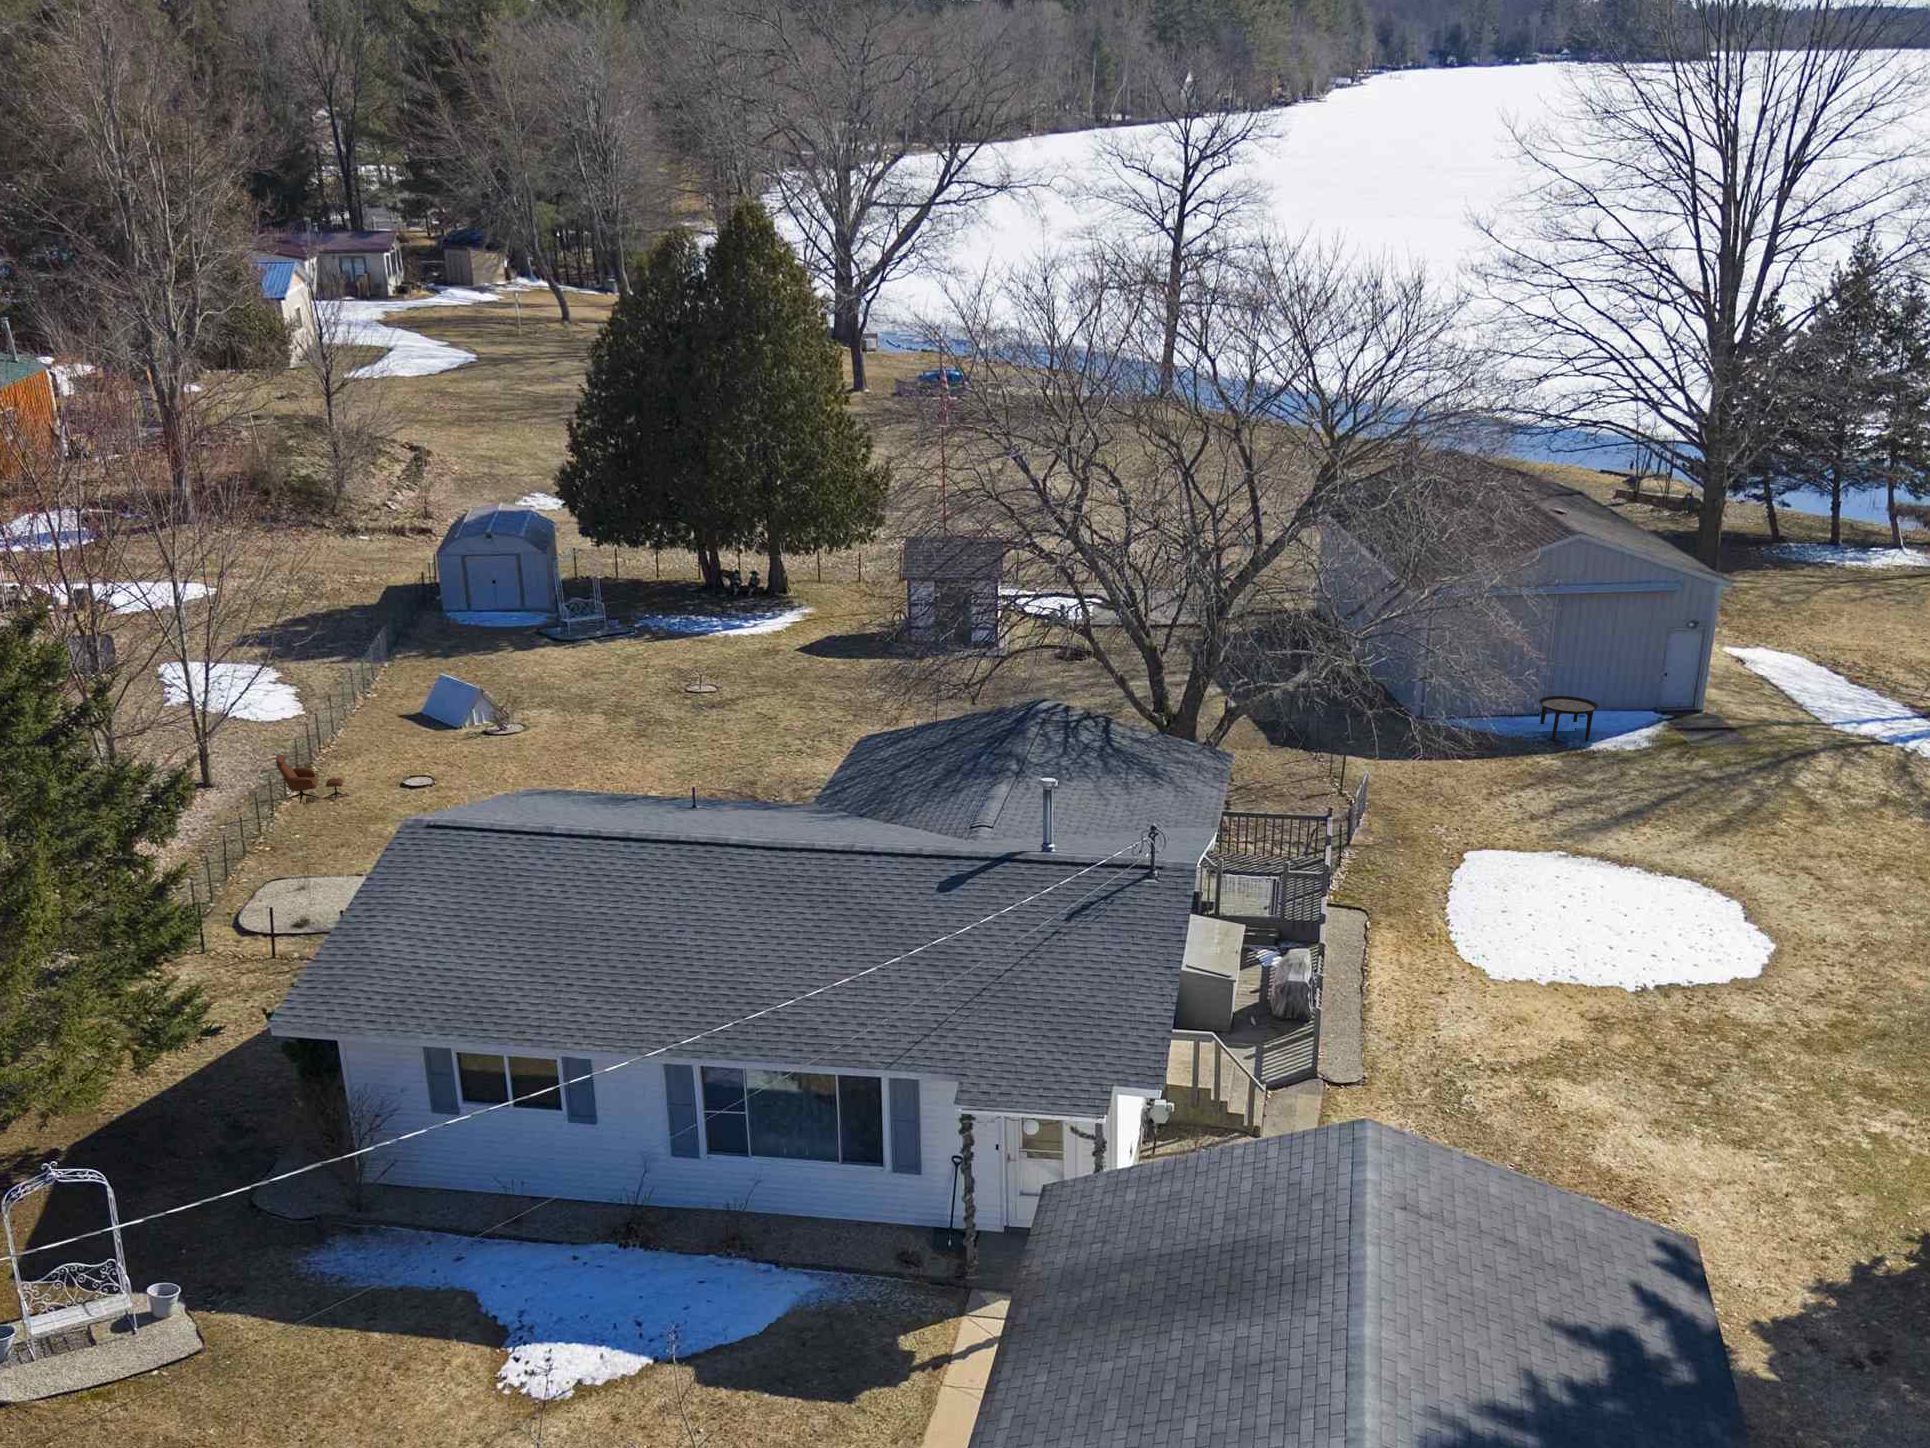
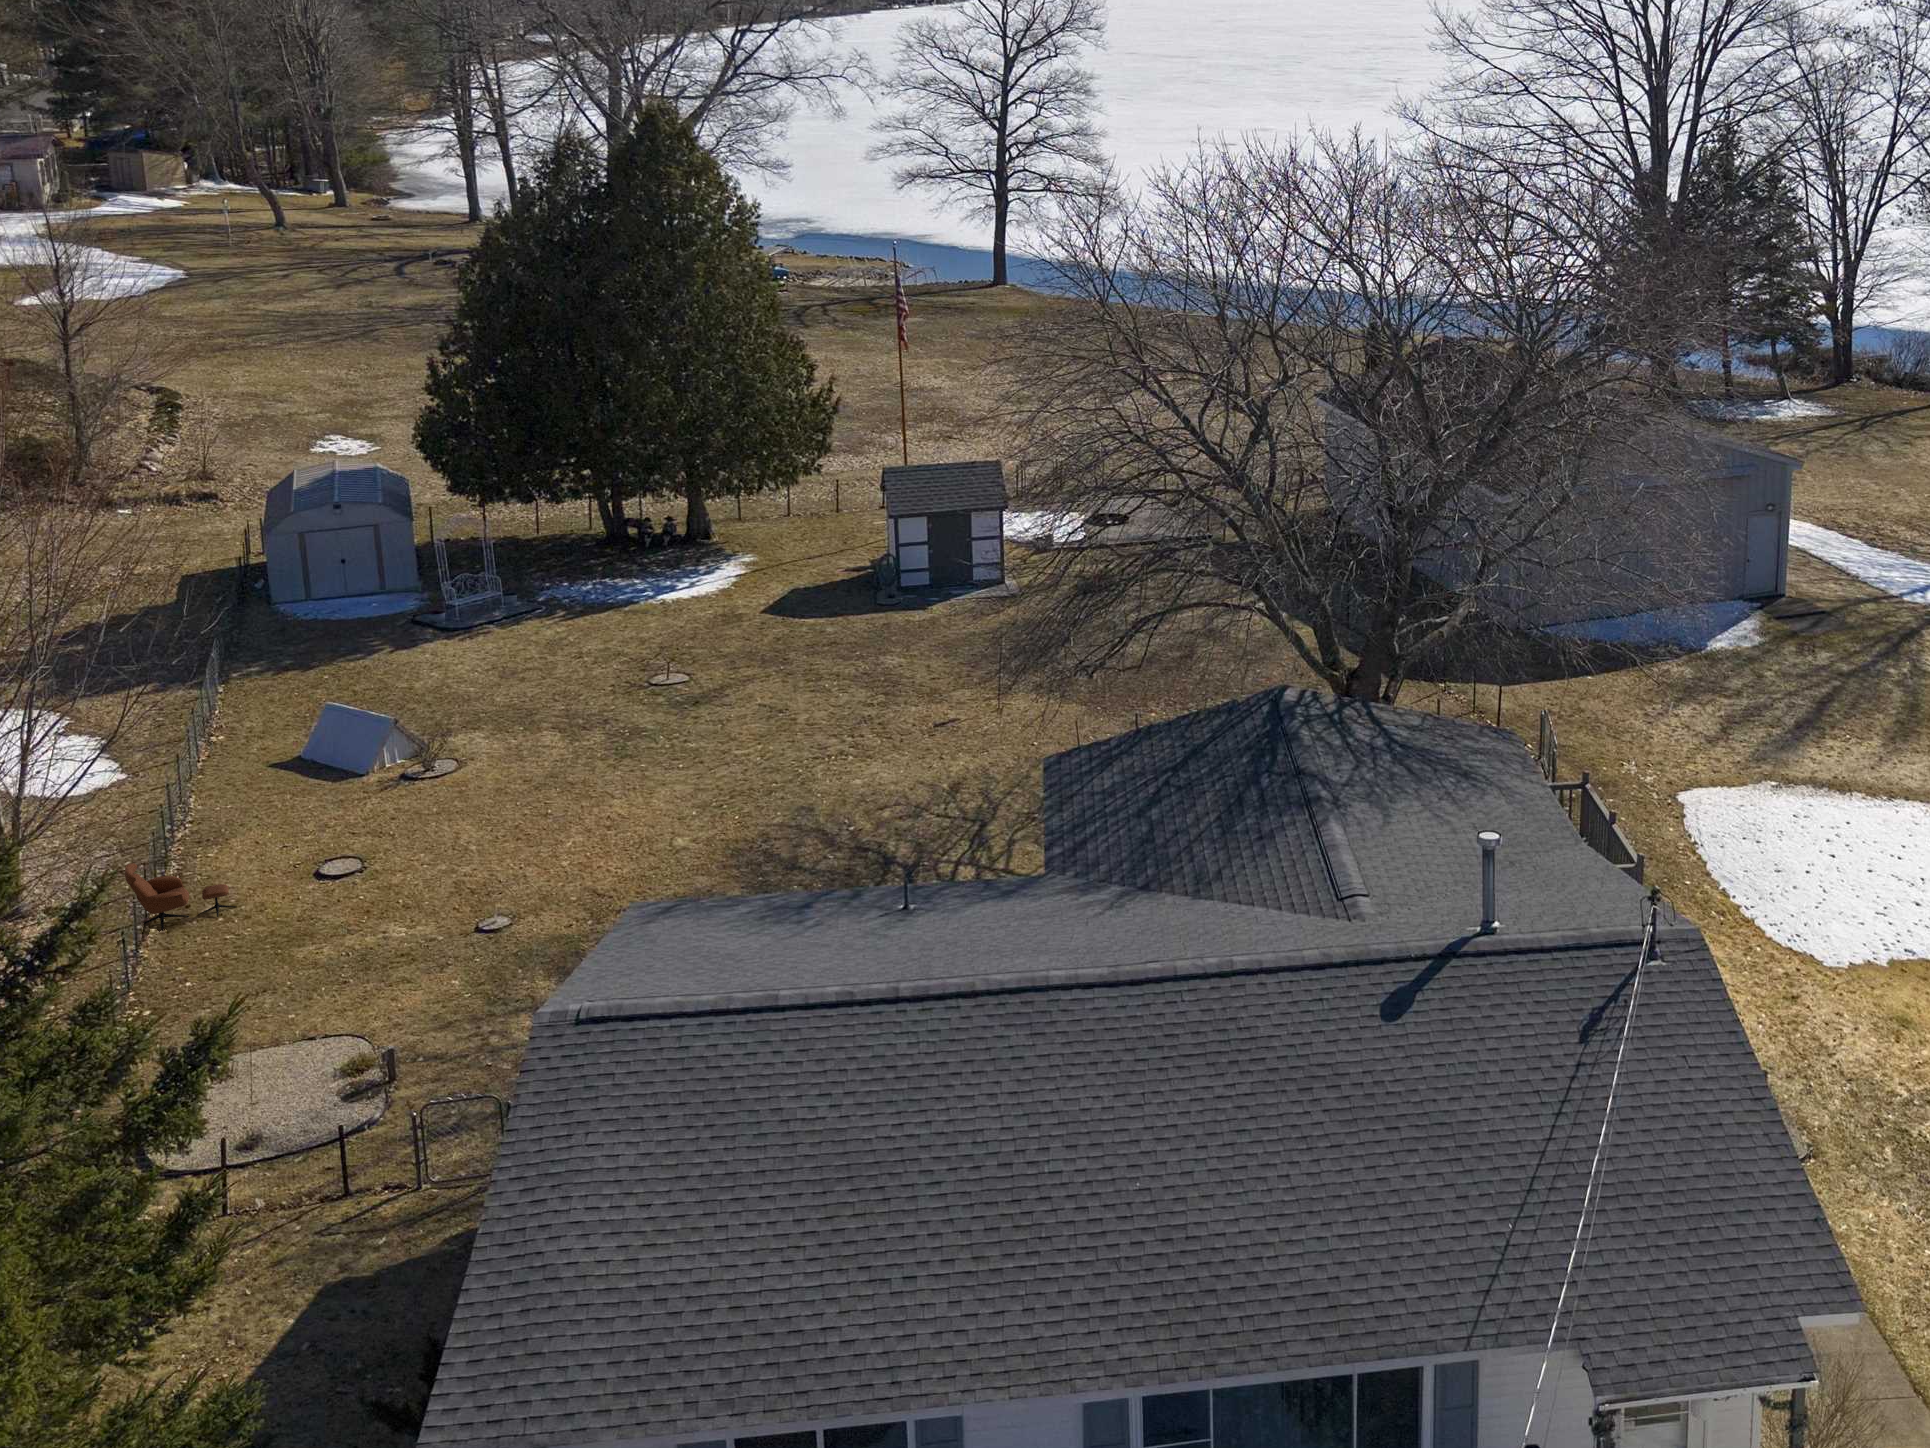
round table: present [1539,696,1598,741] -> none [1638,590,1700,641]

